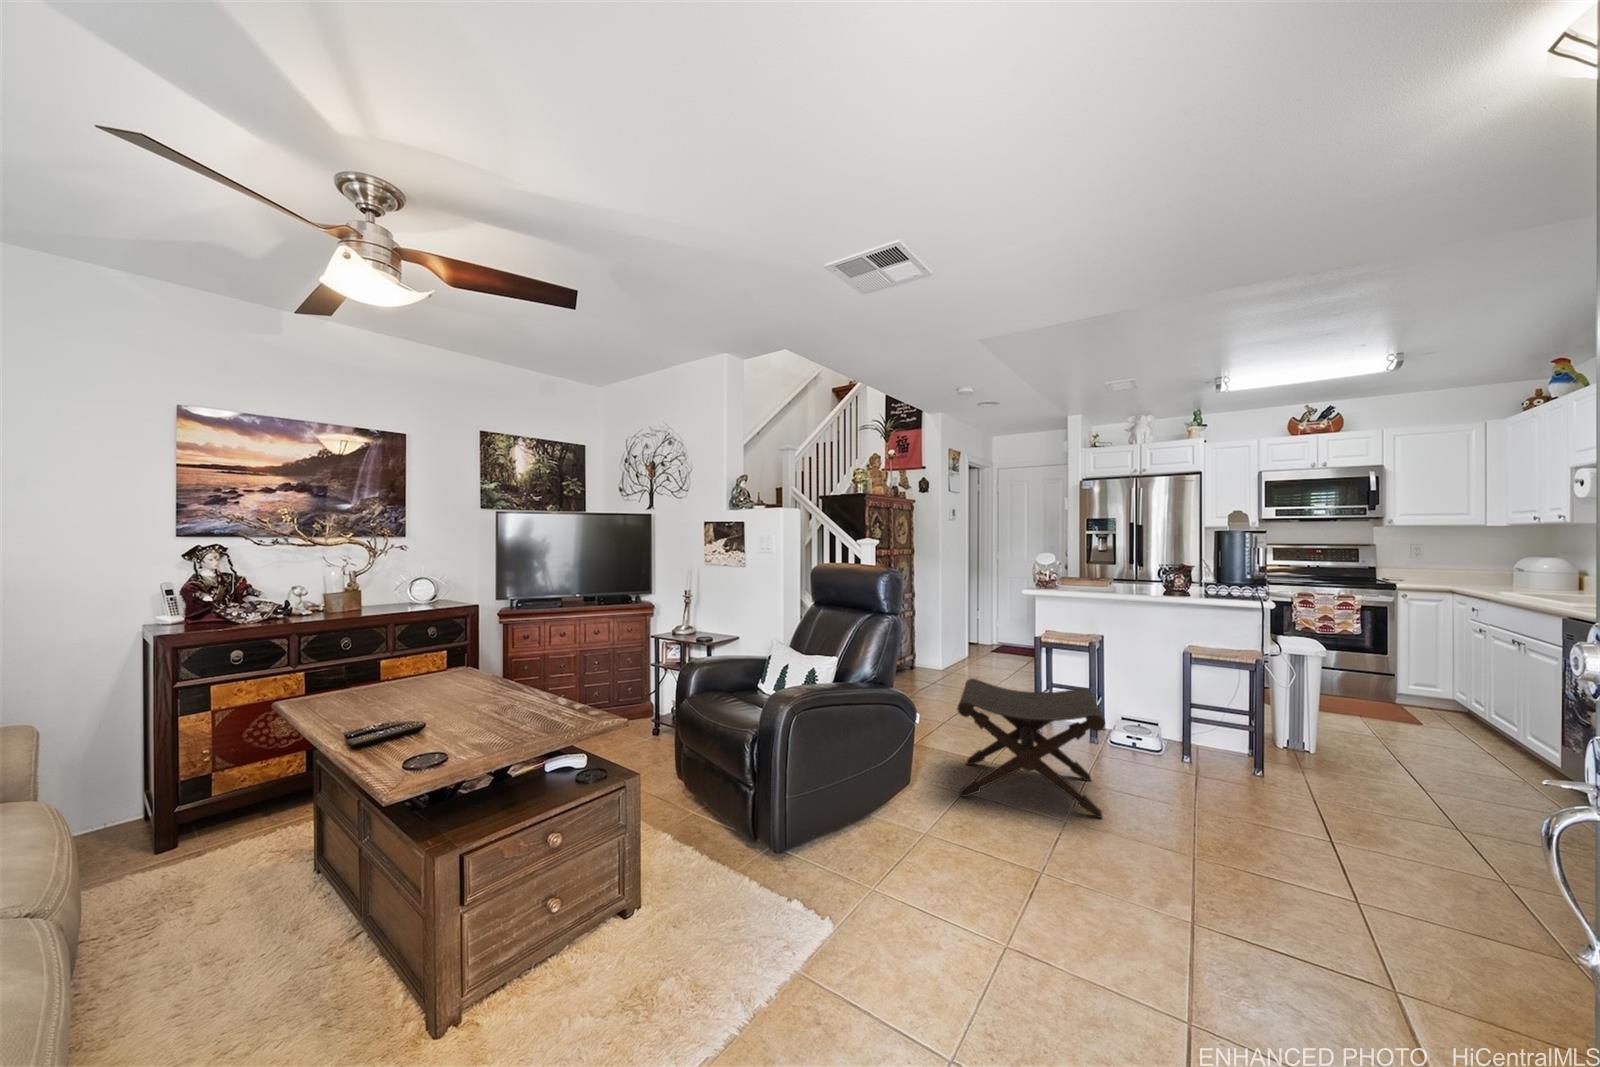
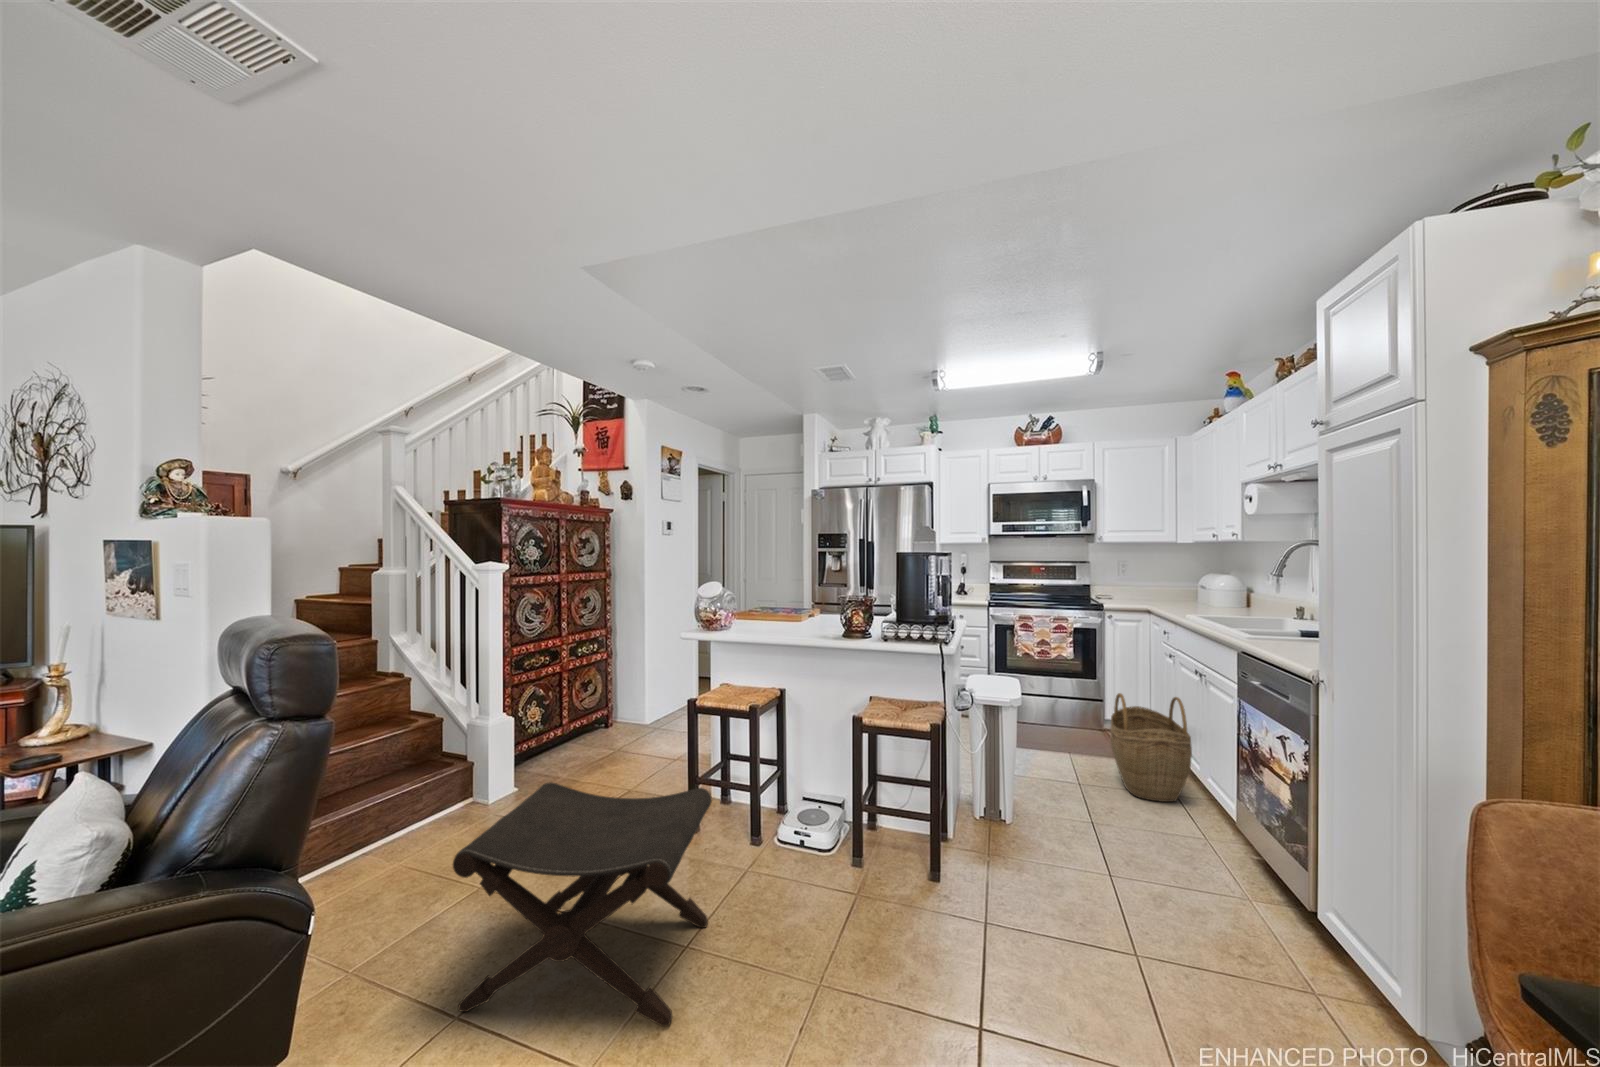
woven basket: none [1412,657,1508,753] -> present [1110,693,1192,802]

